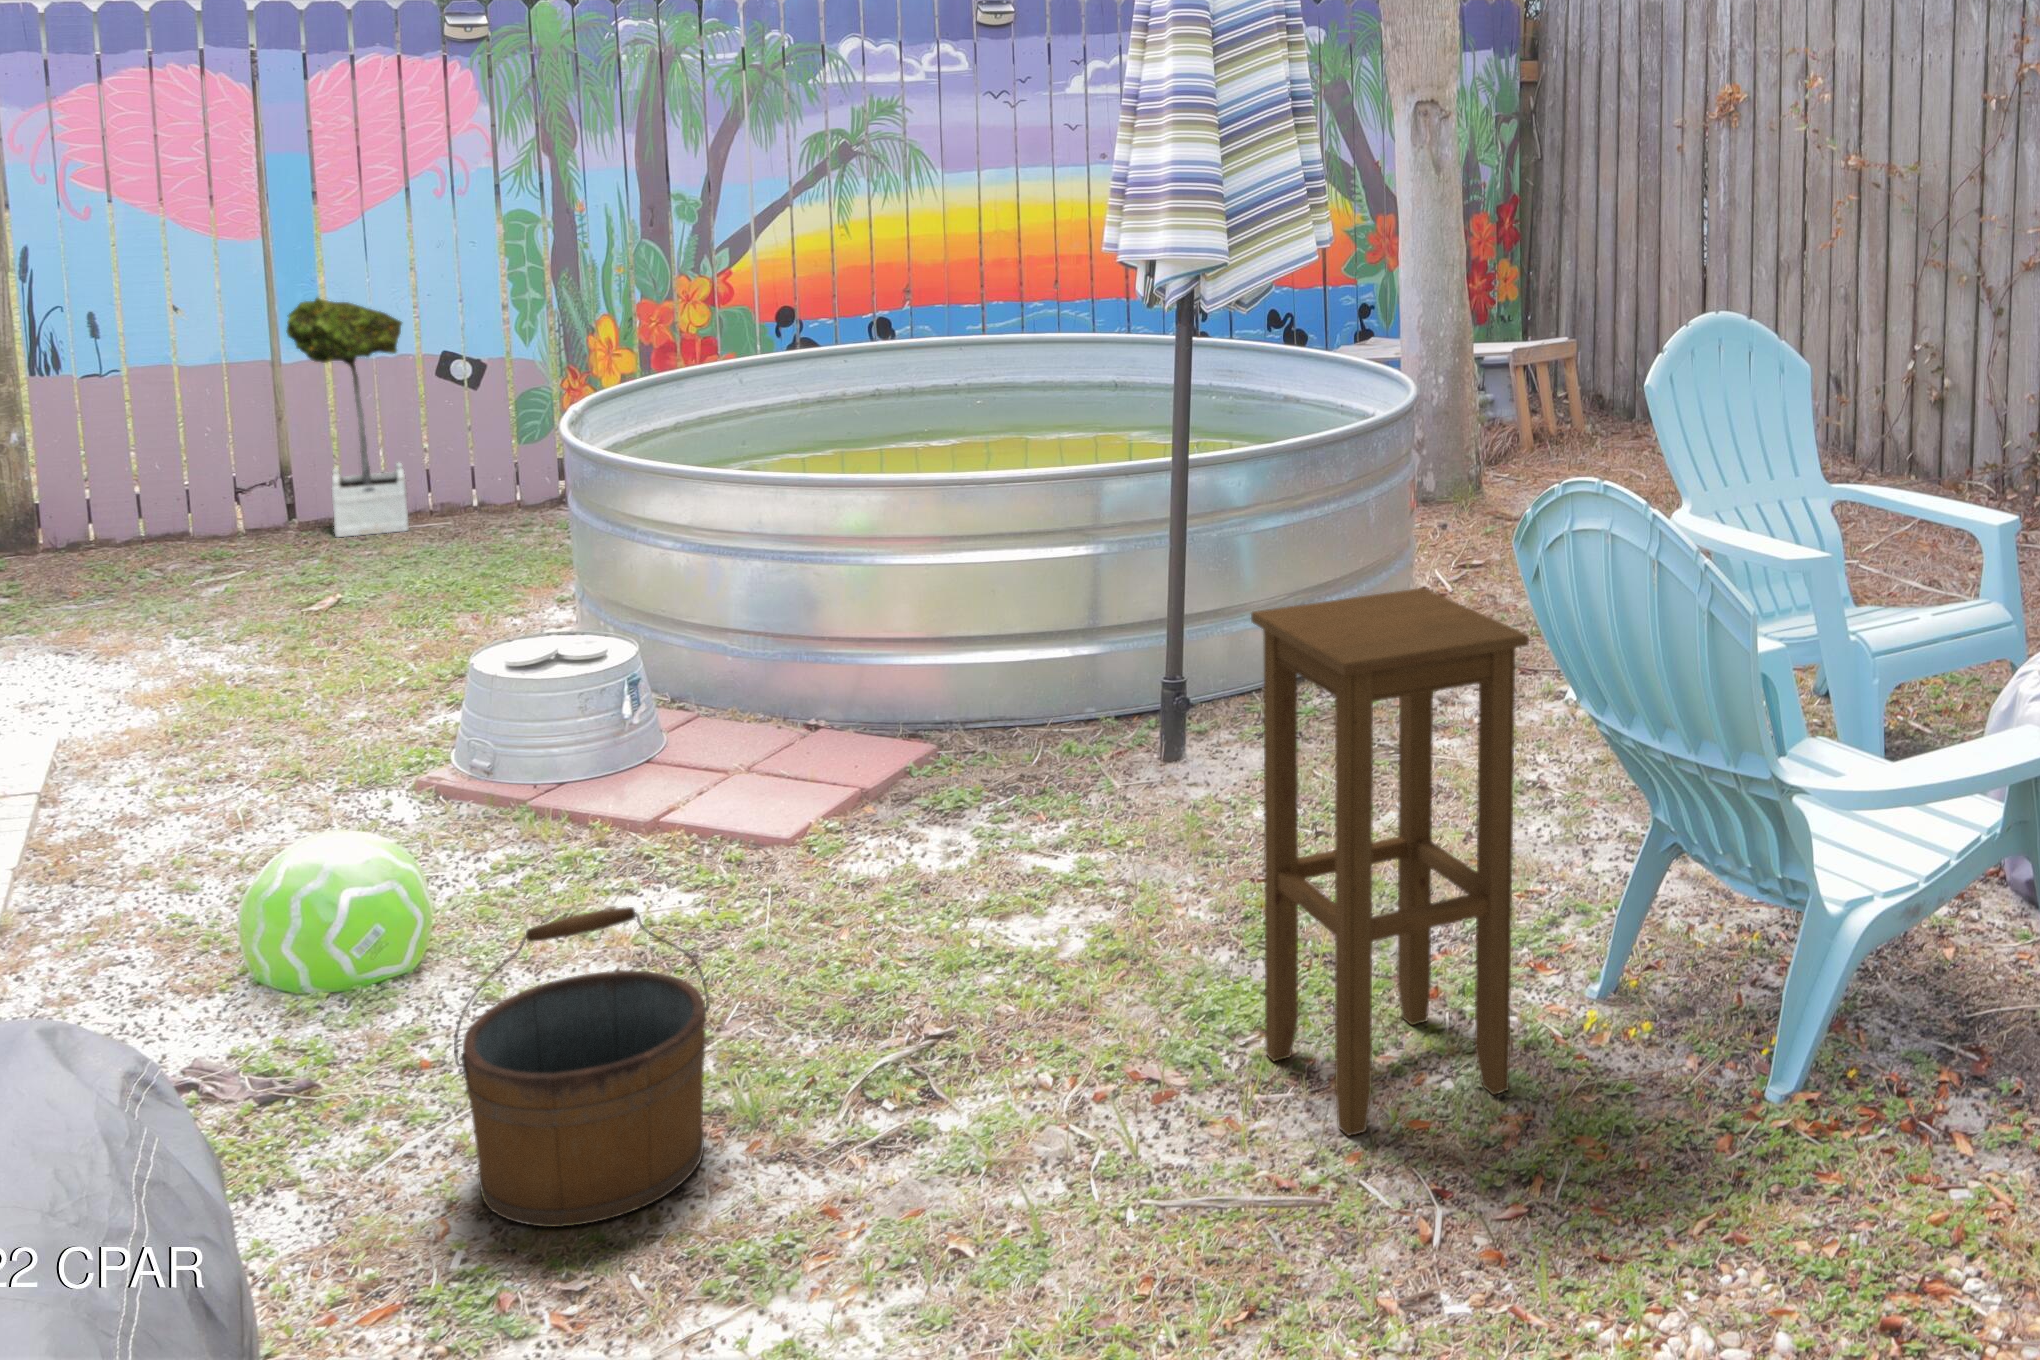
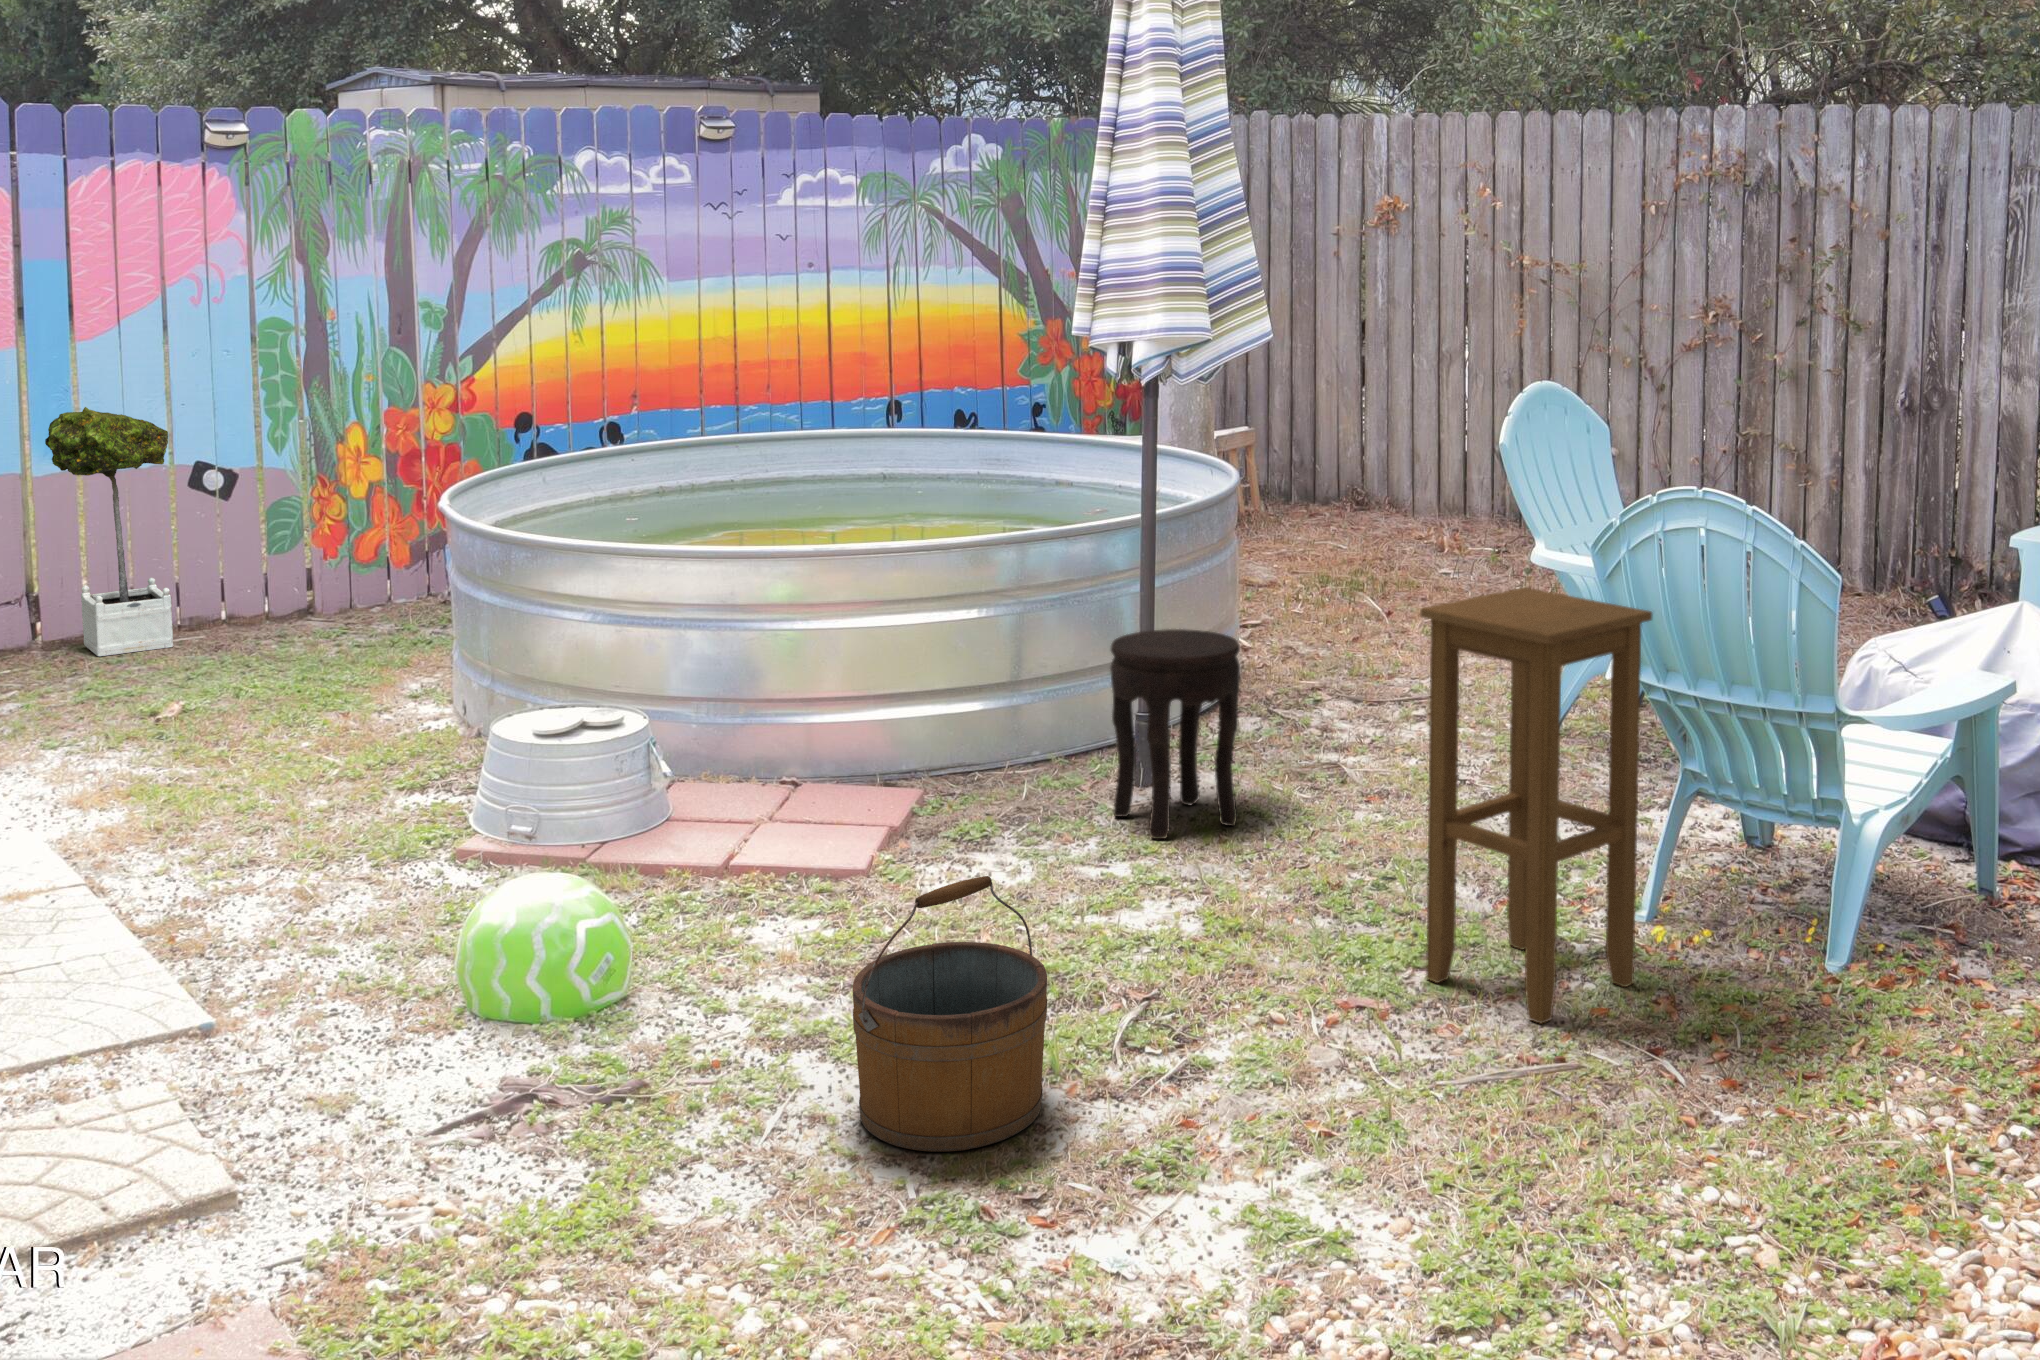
side table: none [1088,591,1238,831] -> present [1110,629,1240,839]

